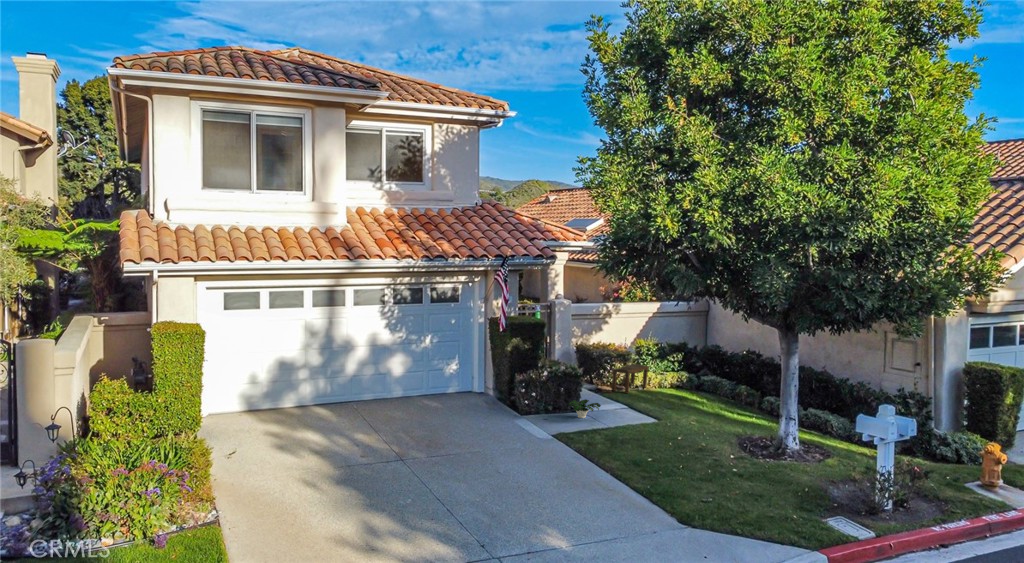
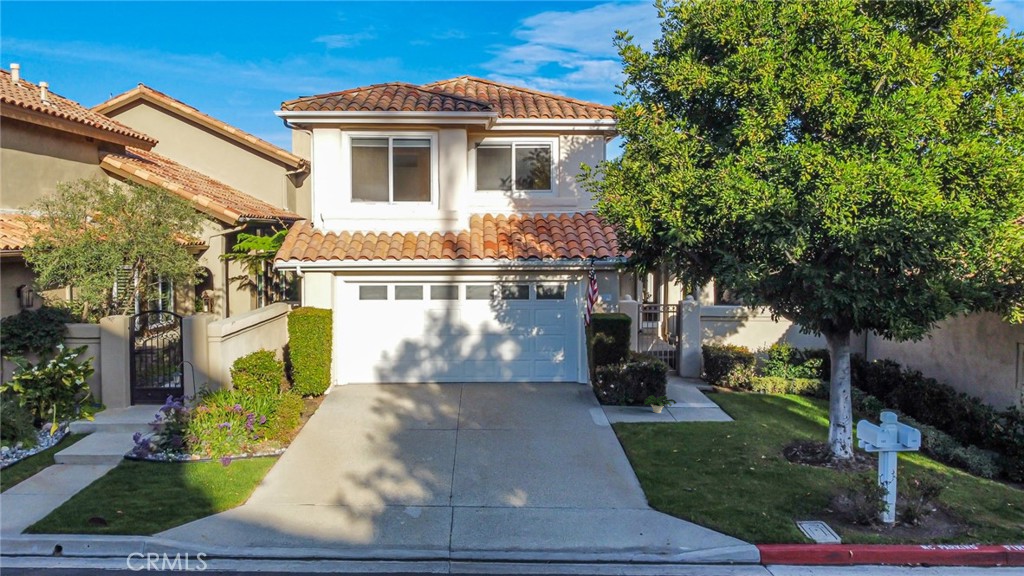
bench: present [612,364,649,393] -> none [722,368,768,397]

